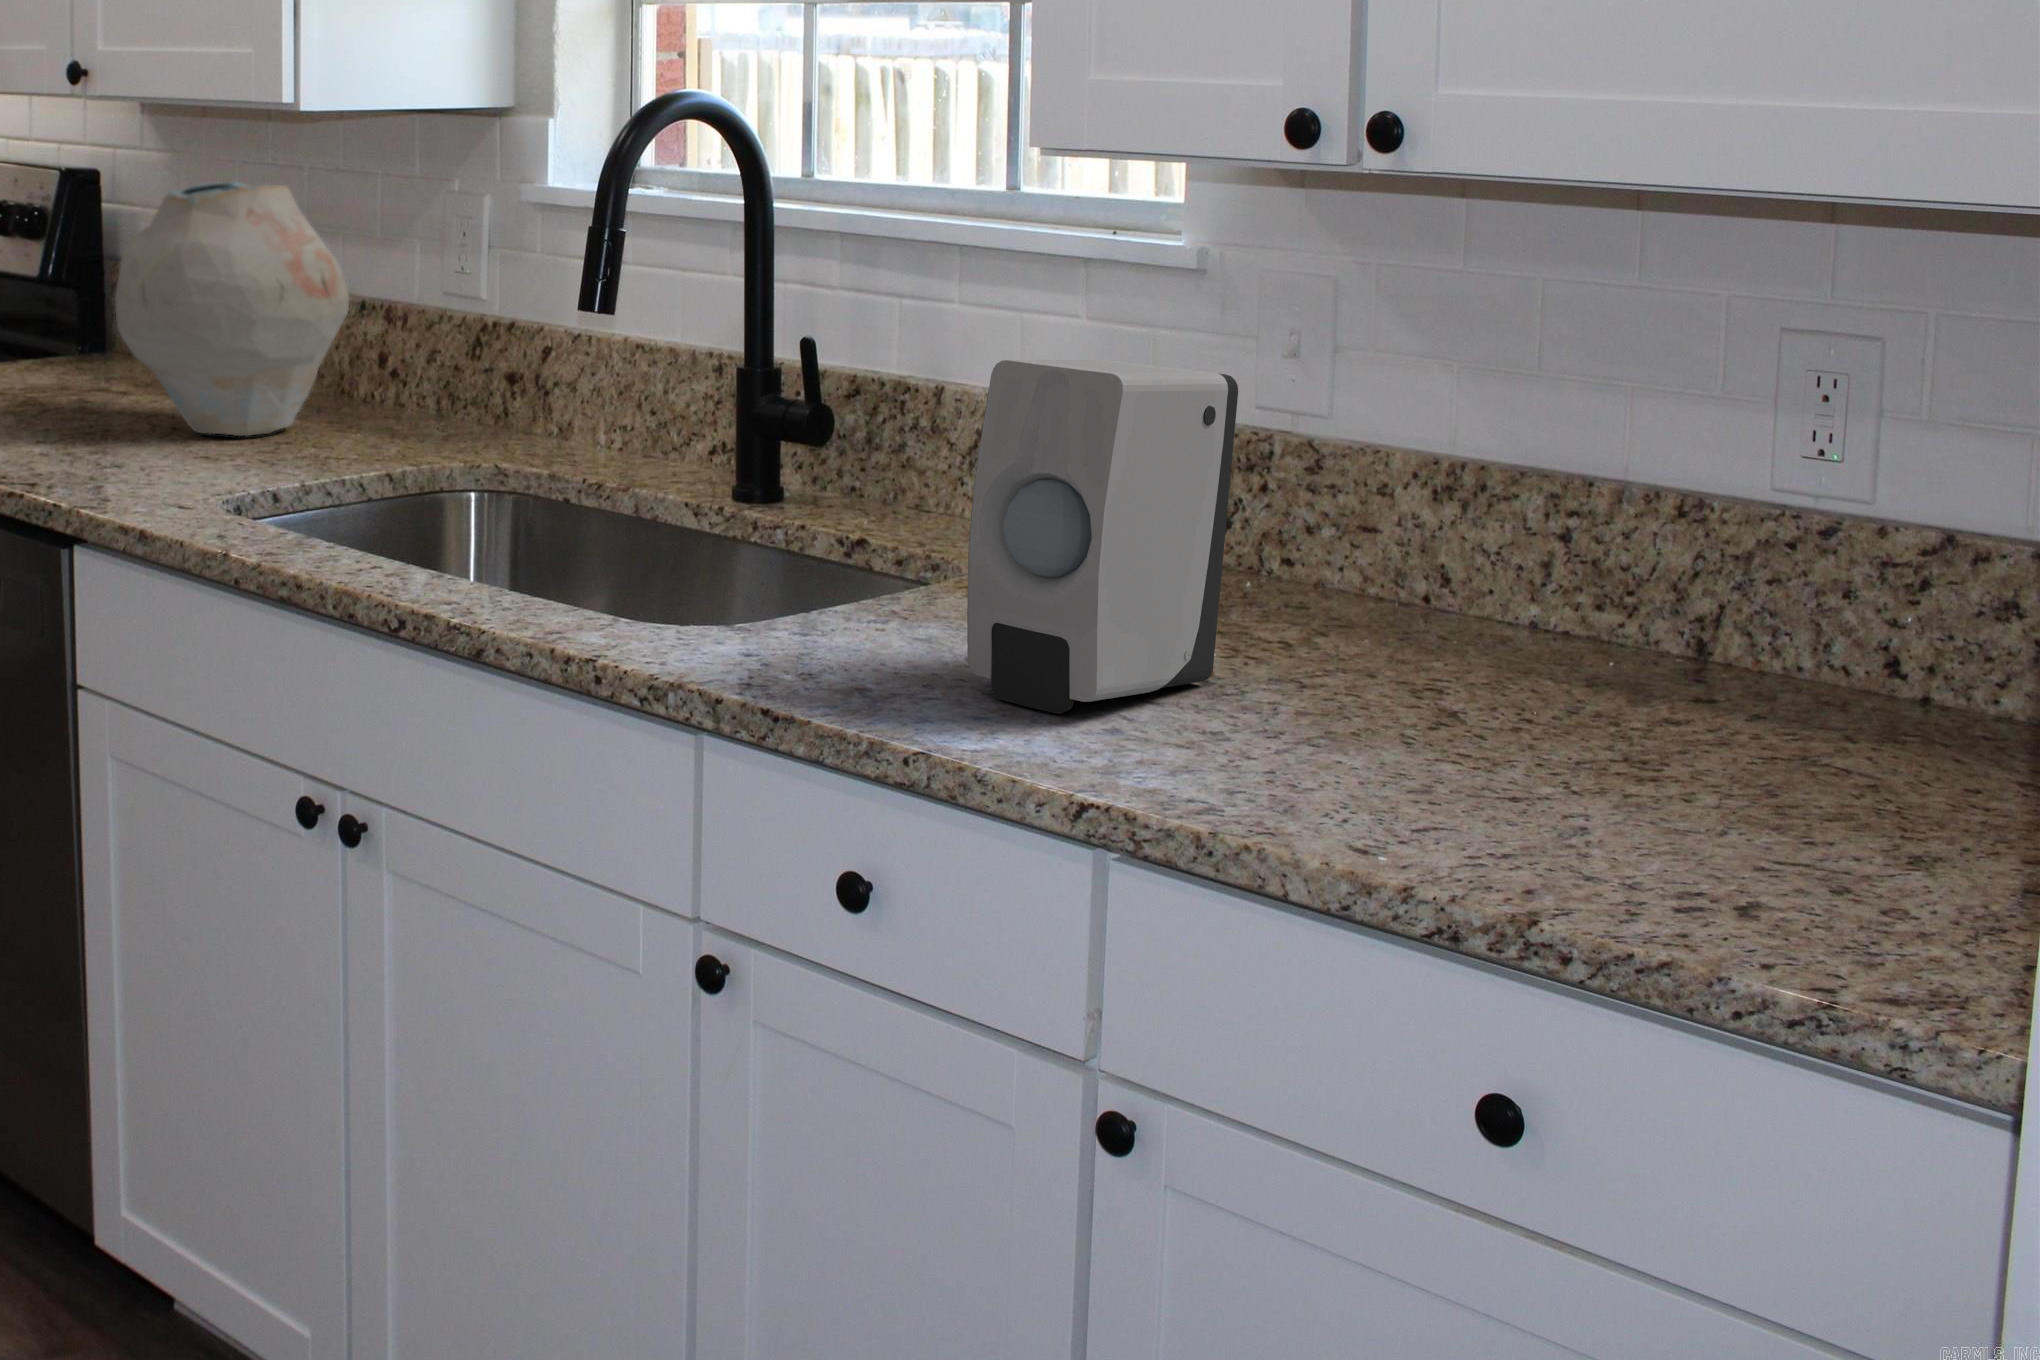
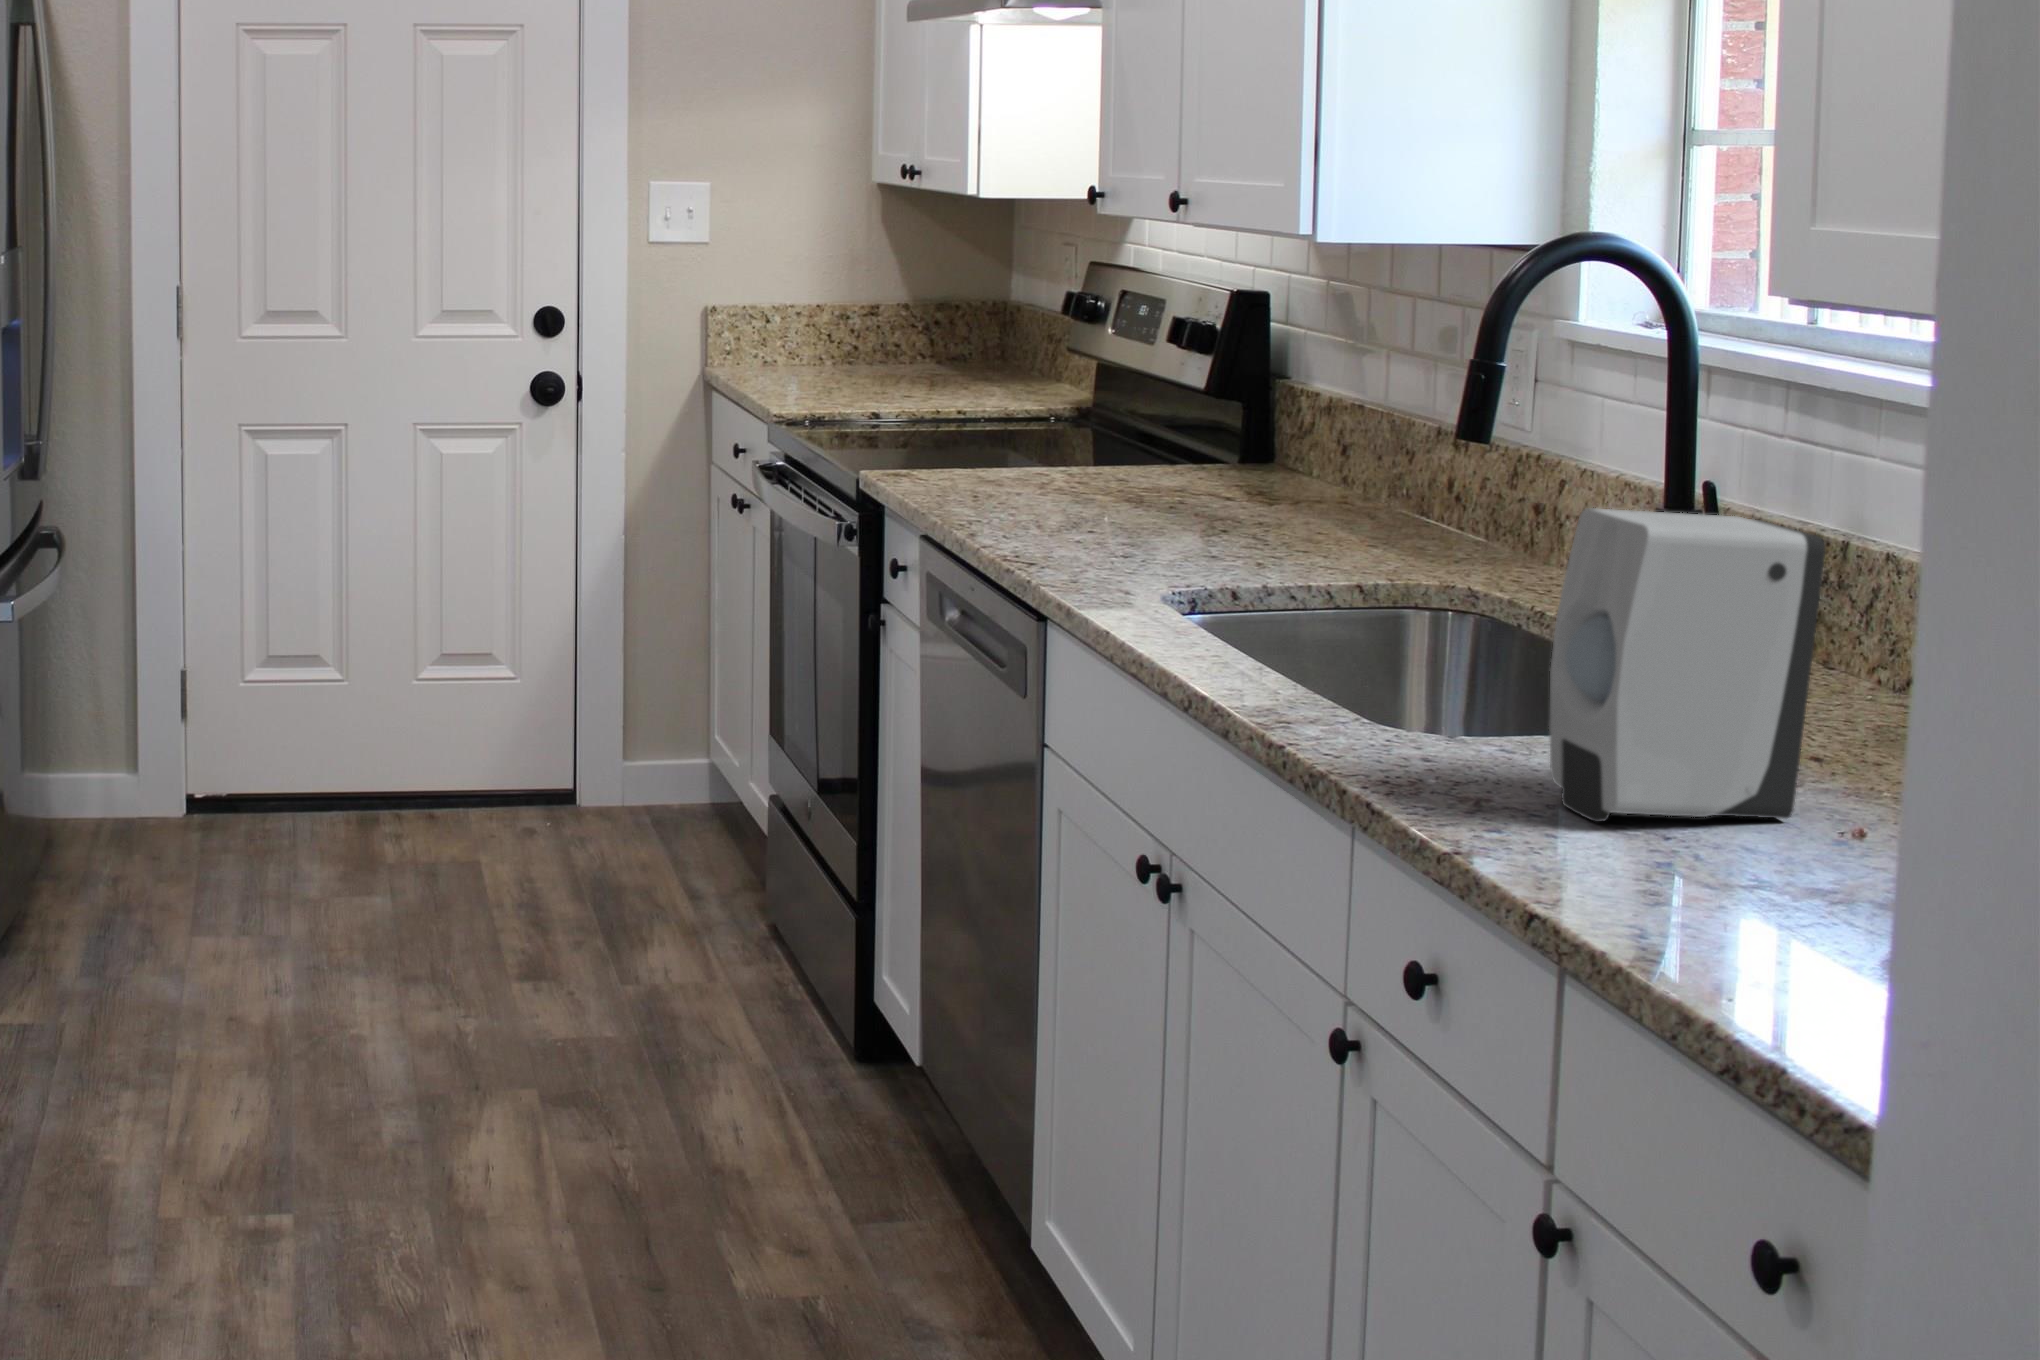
vase: present [115,182,349,436] -> none [1163,310,1380,545]

